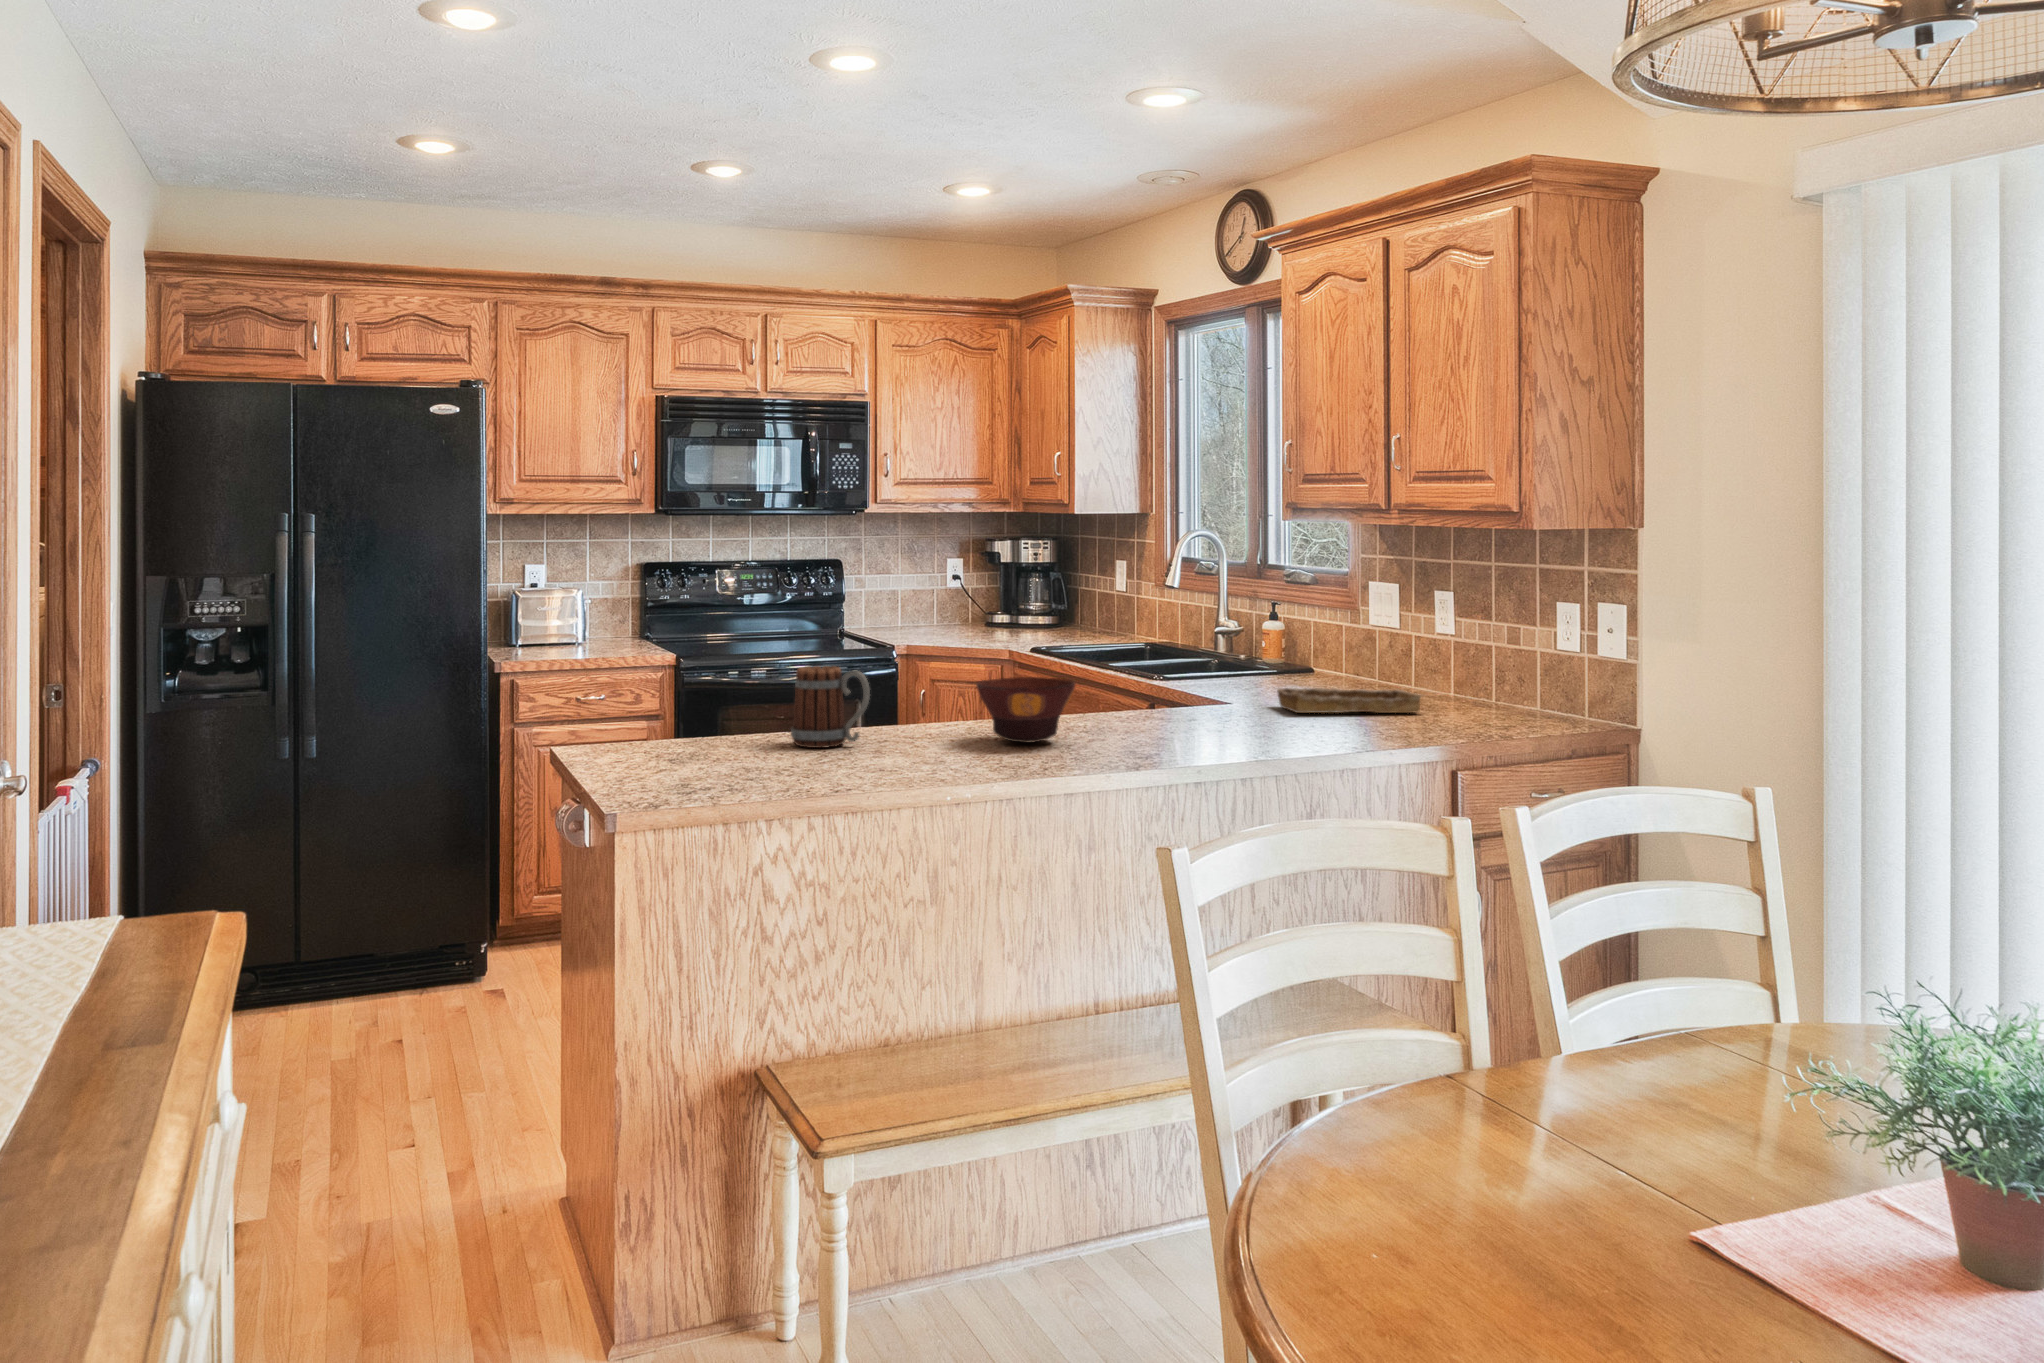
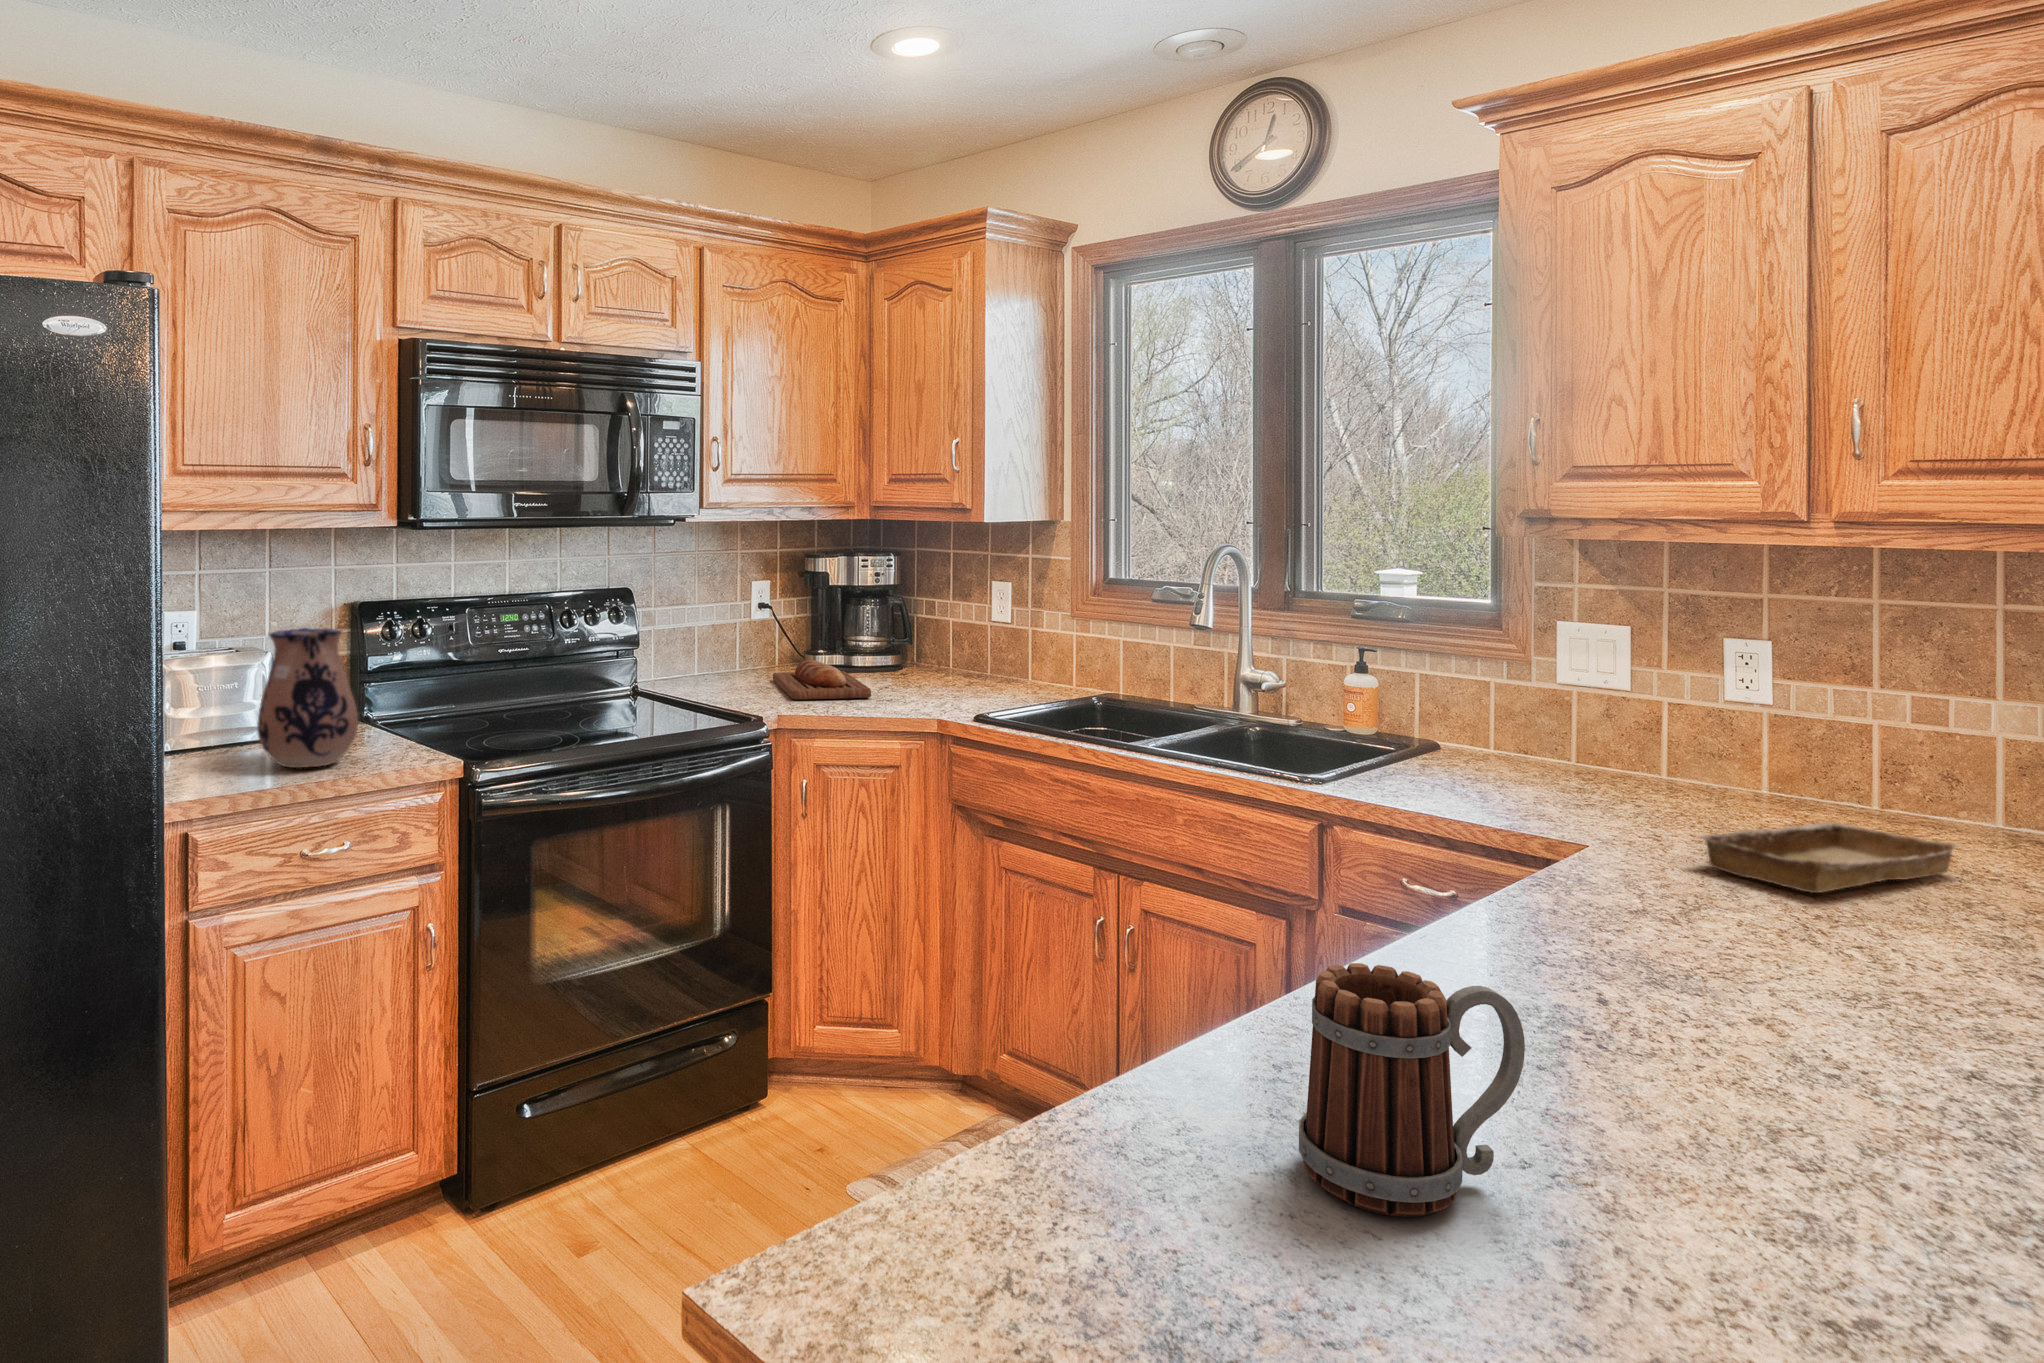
ceramic pitcher: none [561,574,618,654] -> present [257,628,358,768]
bread loaf: none [935,616,1003,640] -> present [773,660,871,699]
bowl: present [976,677,1075,743] -> none [1610,920,1906,1111]

